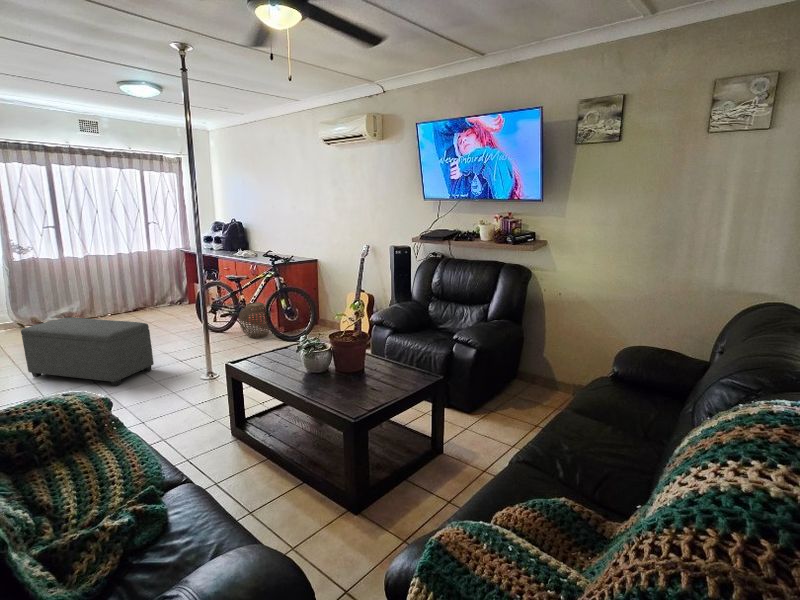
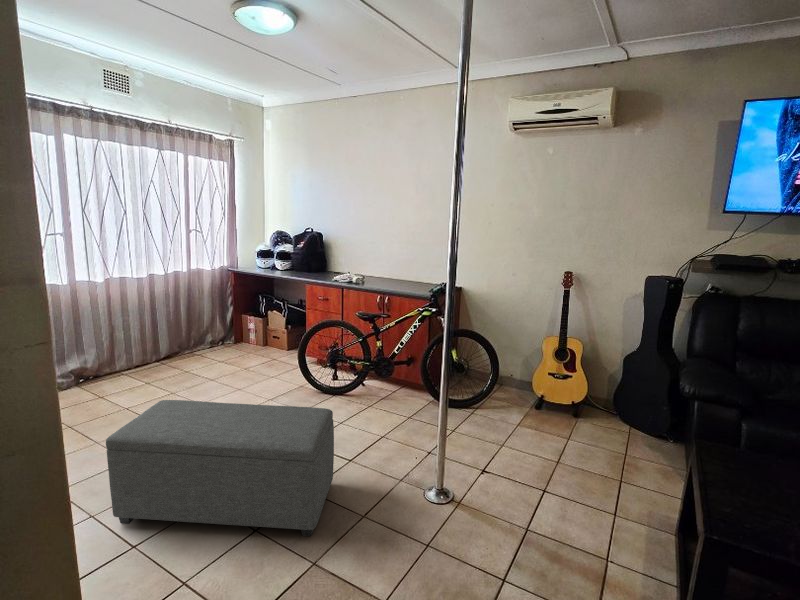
woven basket: present [239,303,271,338] -> none [381,351,427,403]

